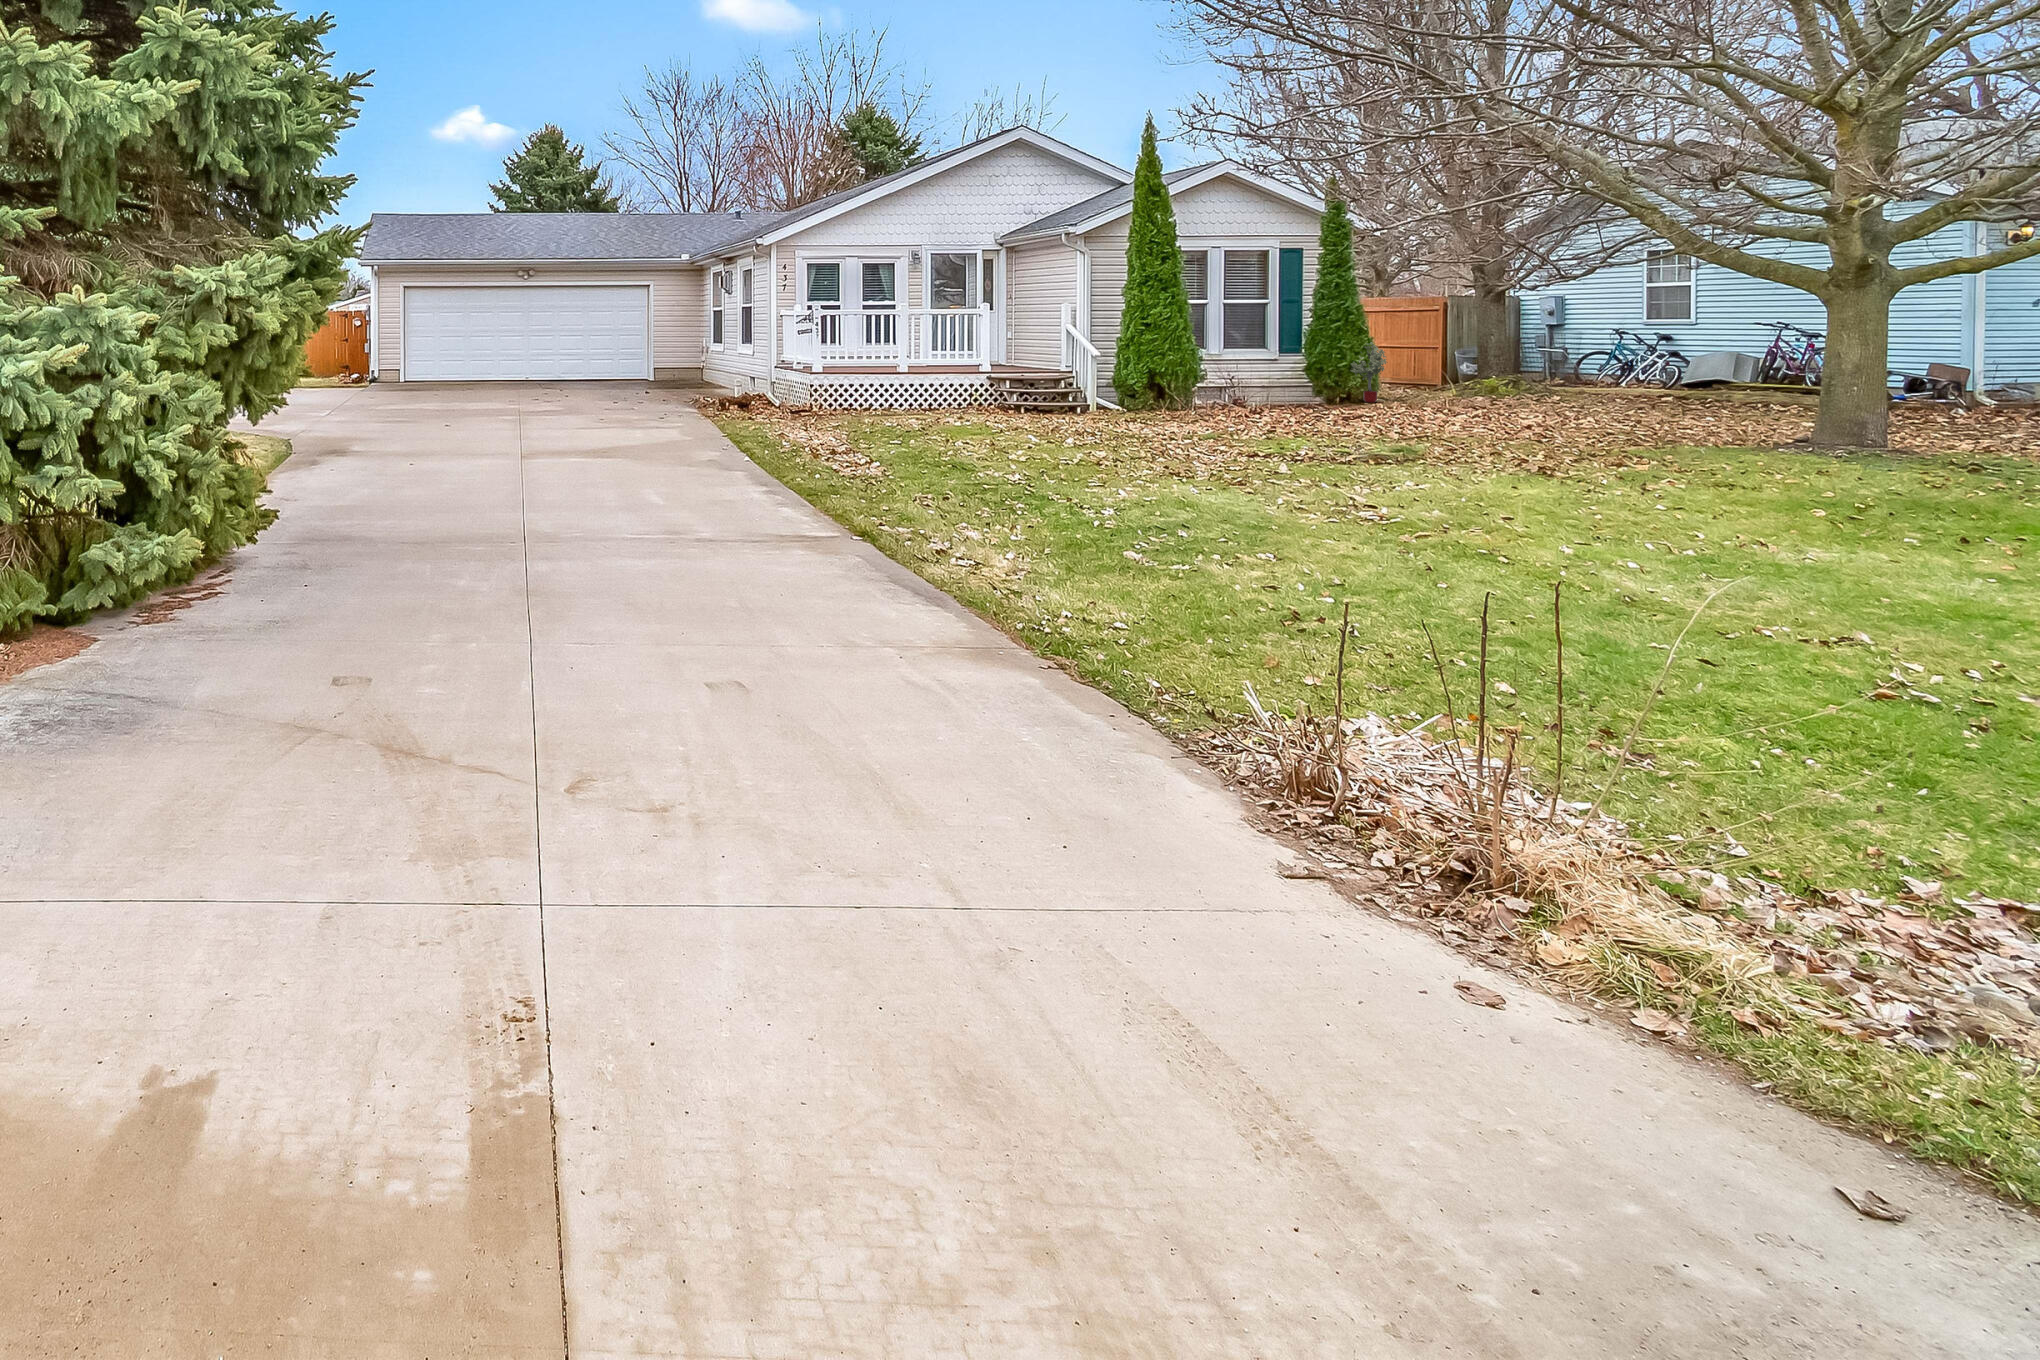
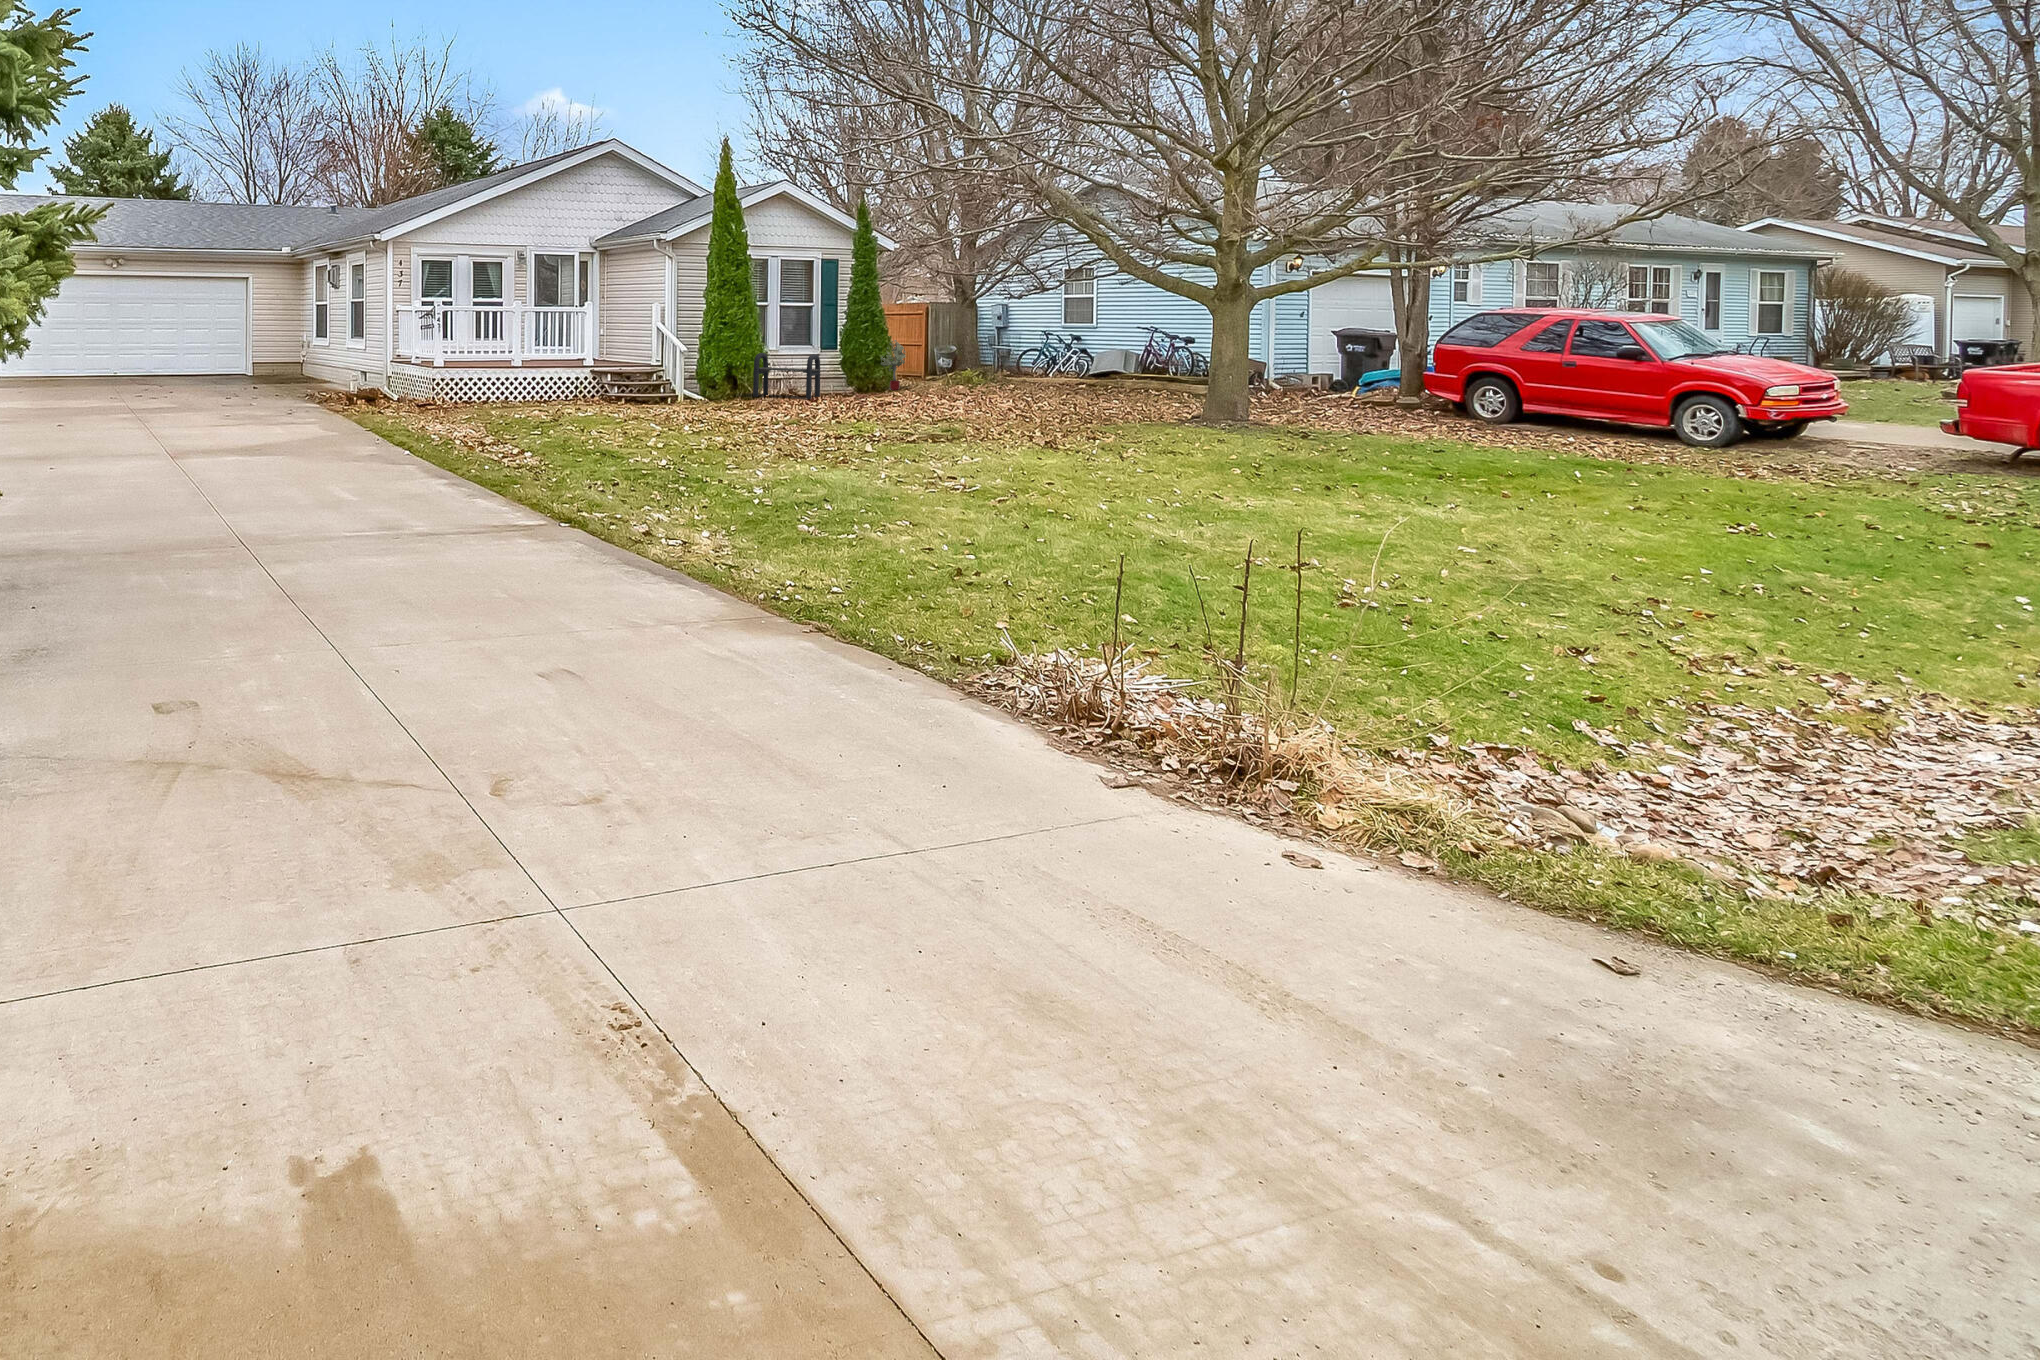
bench: none [1176,358,1263,412] -> present [753,353,820,399]

